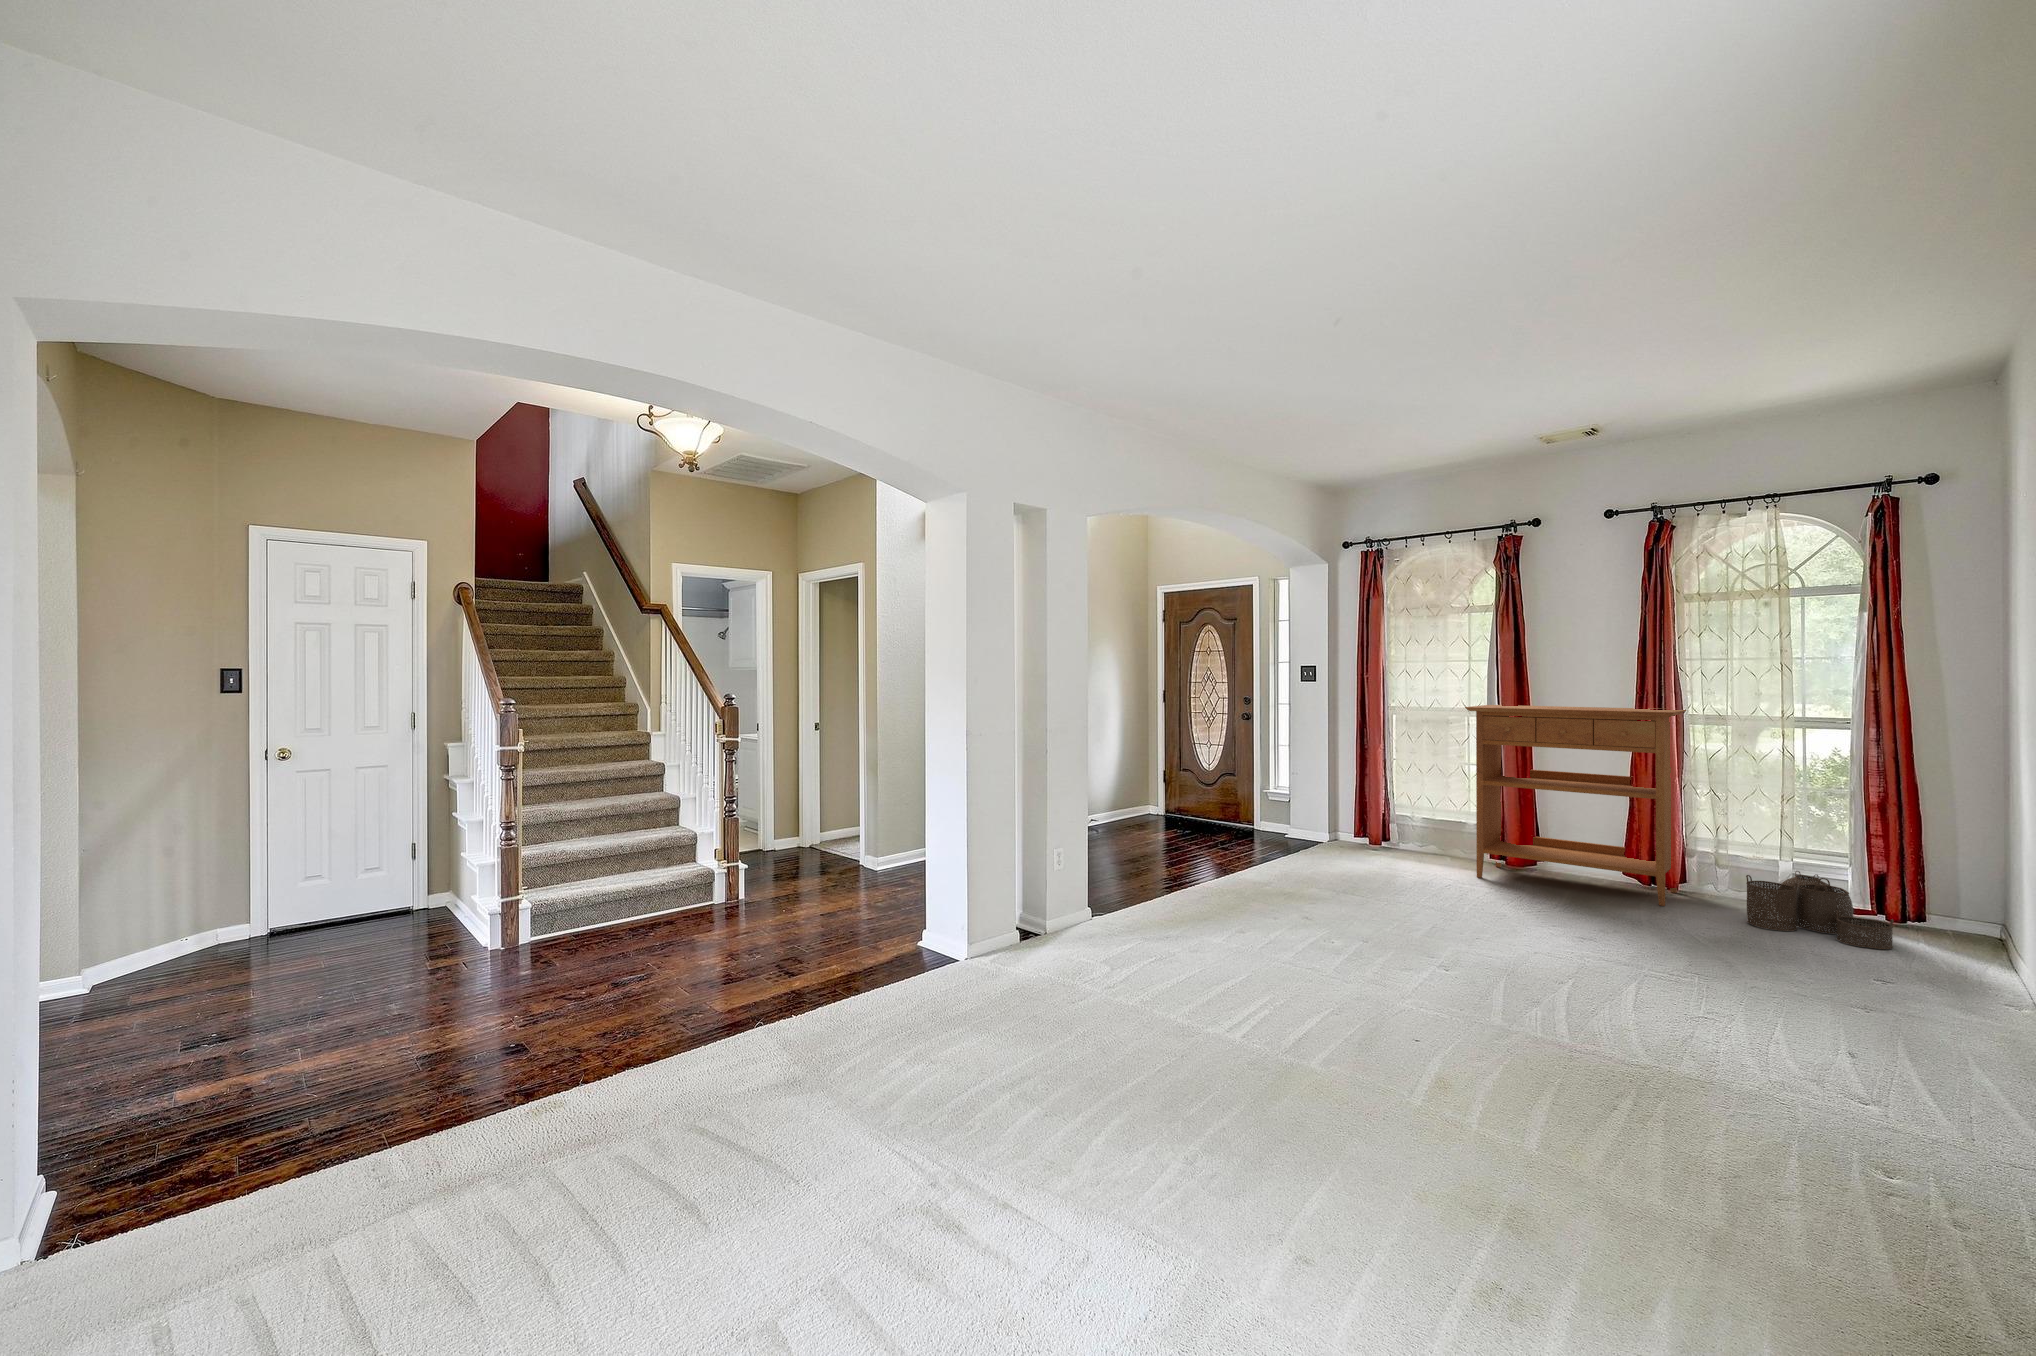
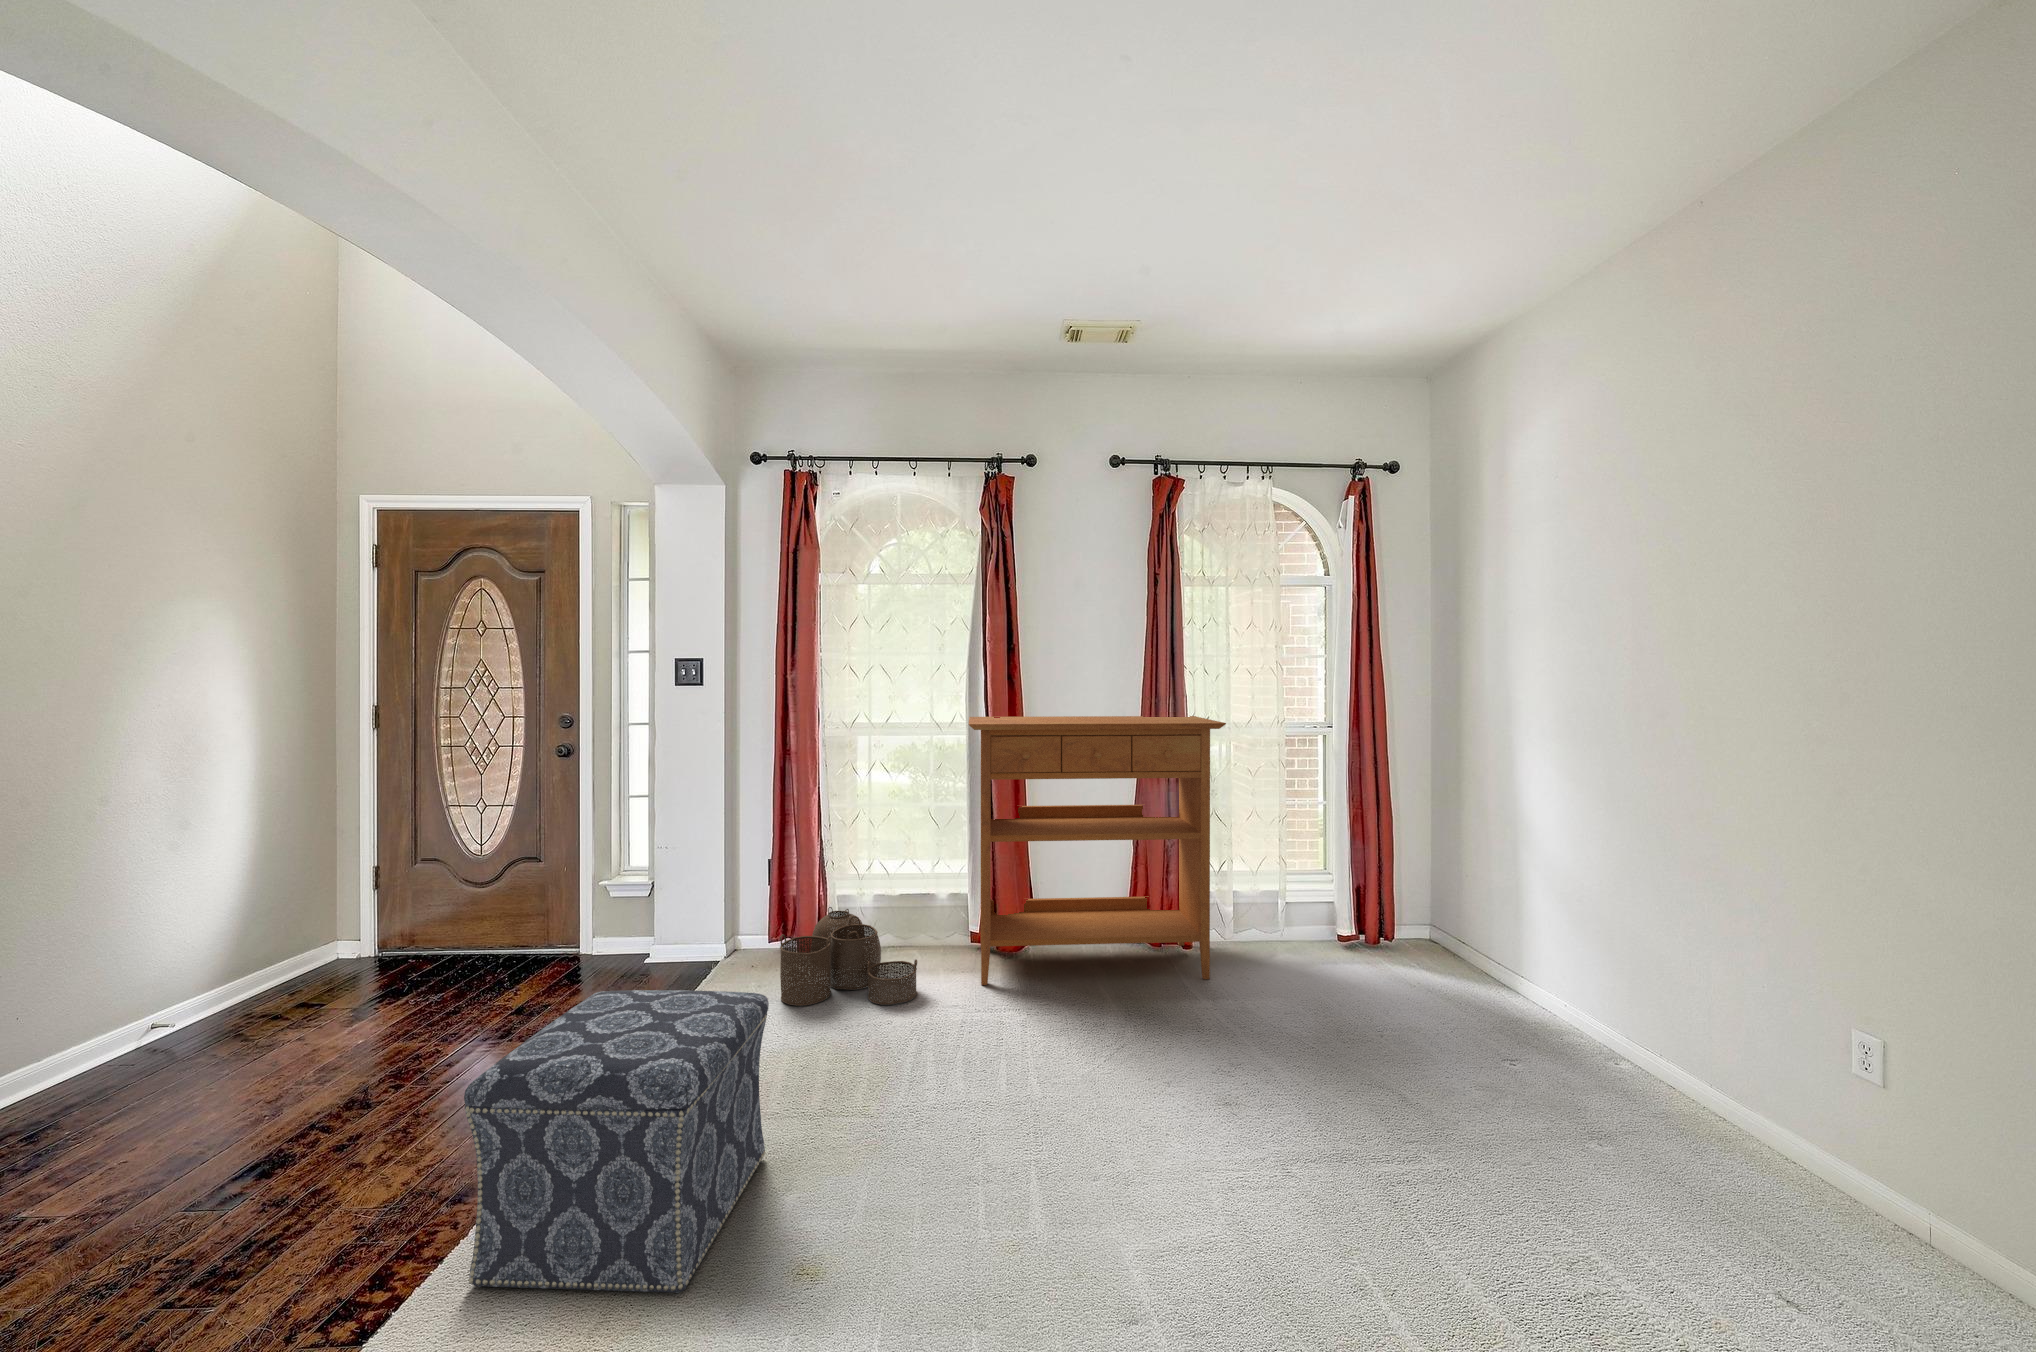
ottoman: none [1199,808,1312,905] -> present [464,990,769,1293]
woven basket: present [1746,871,1894,949] -> present [780,907,917,1006]

